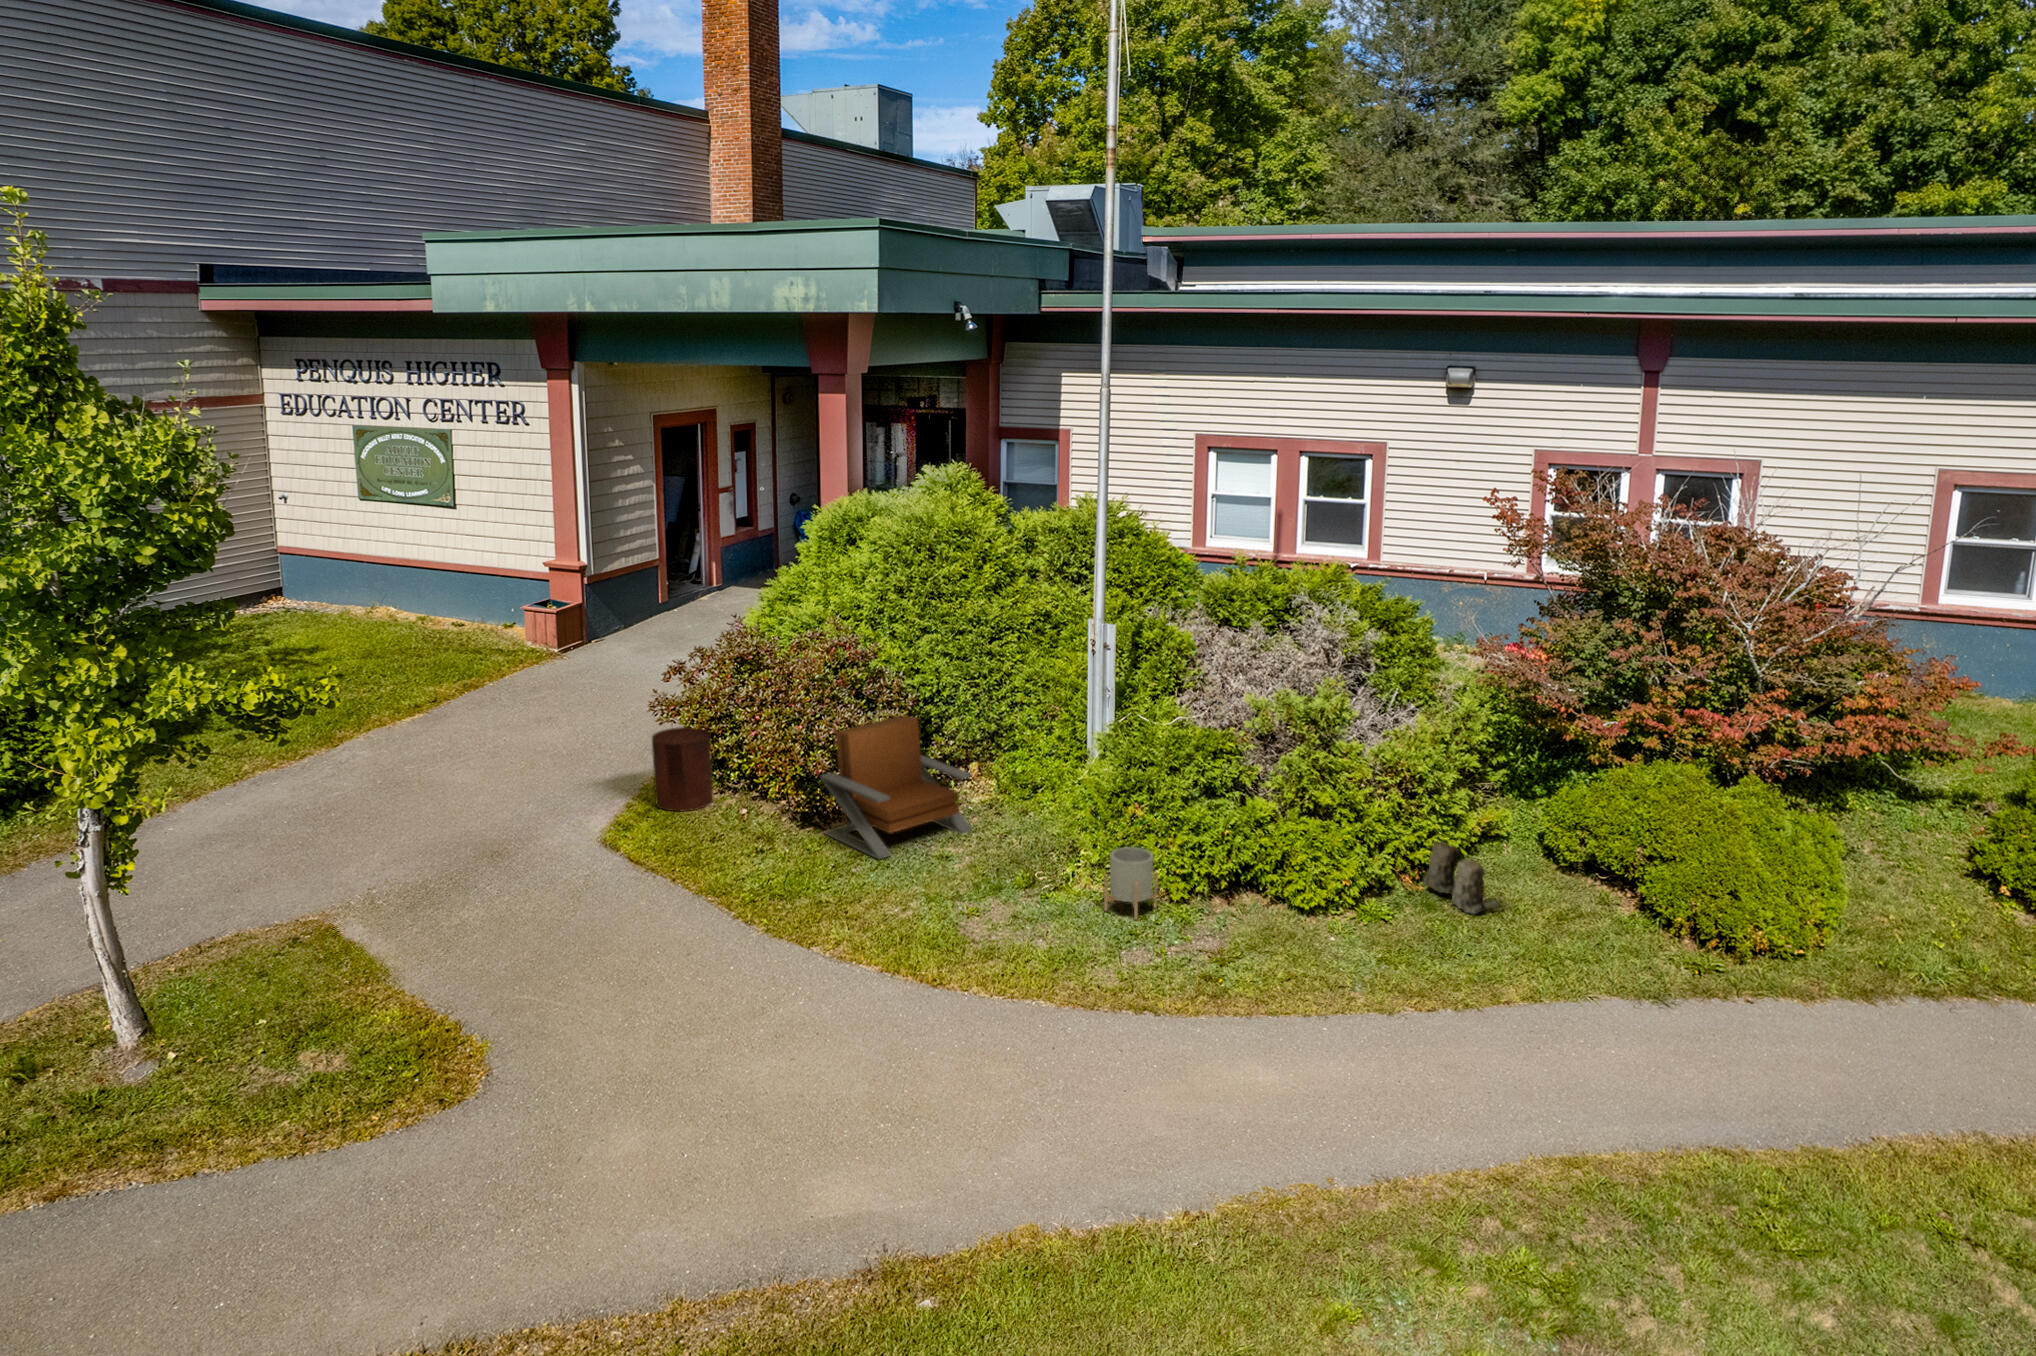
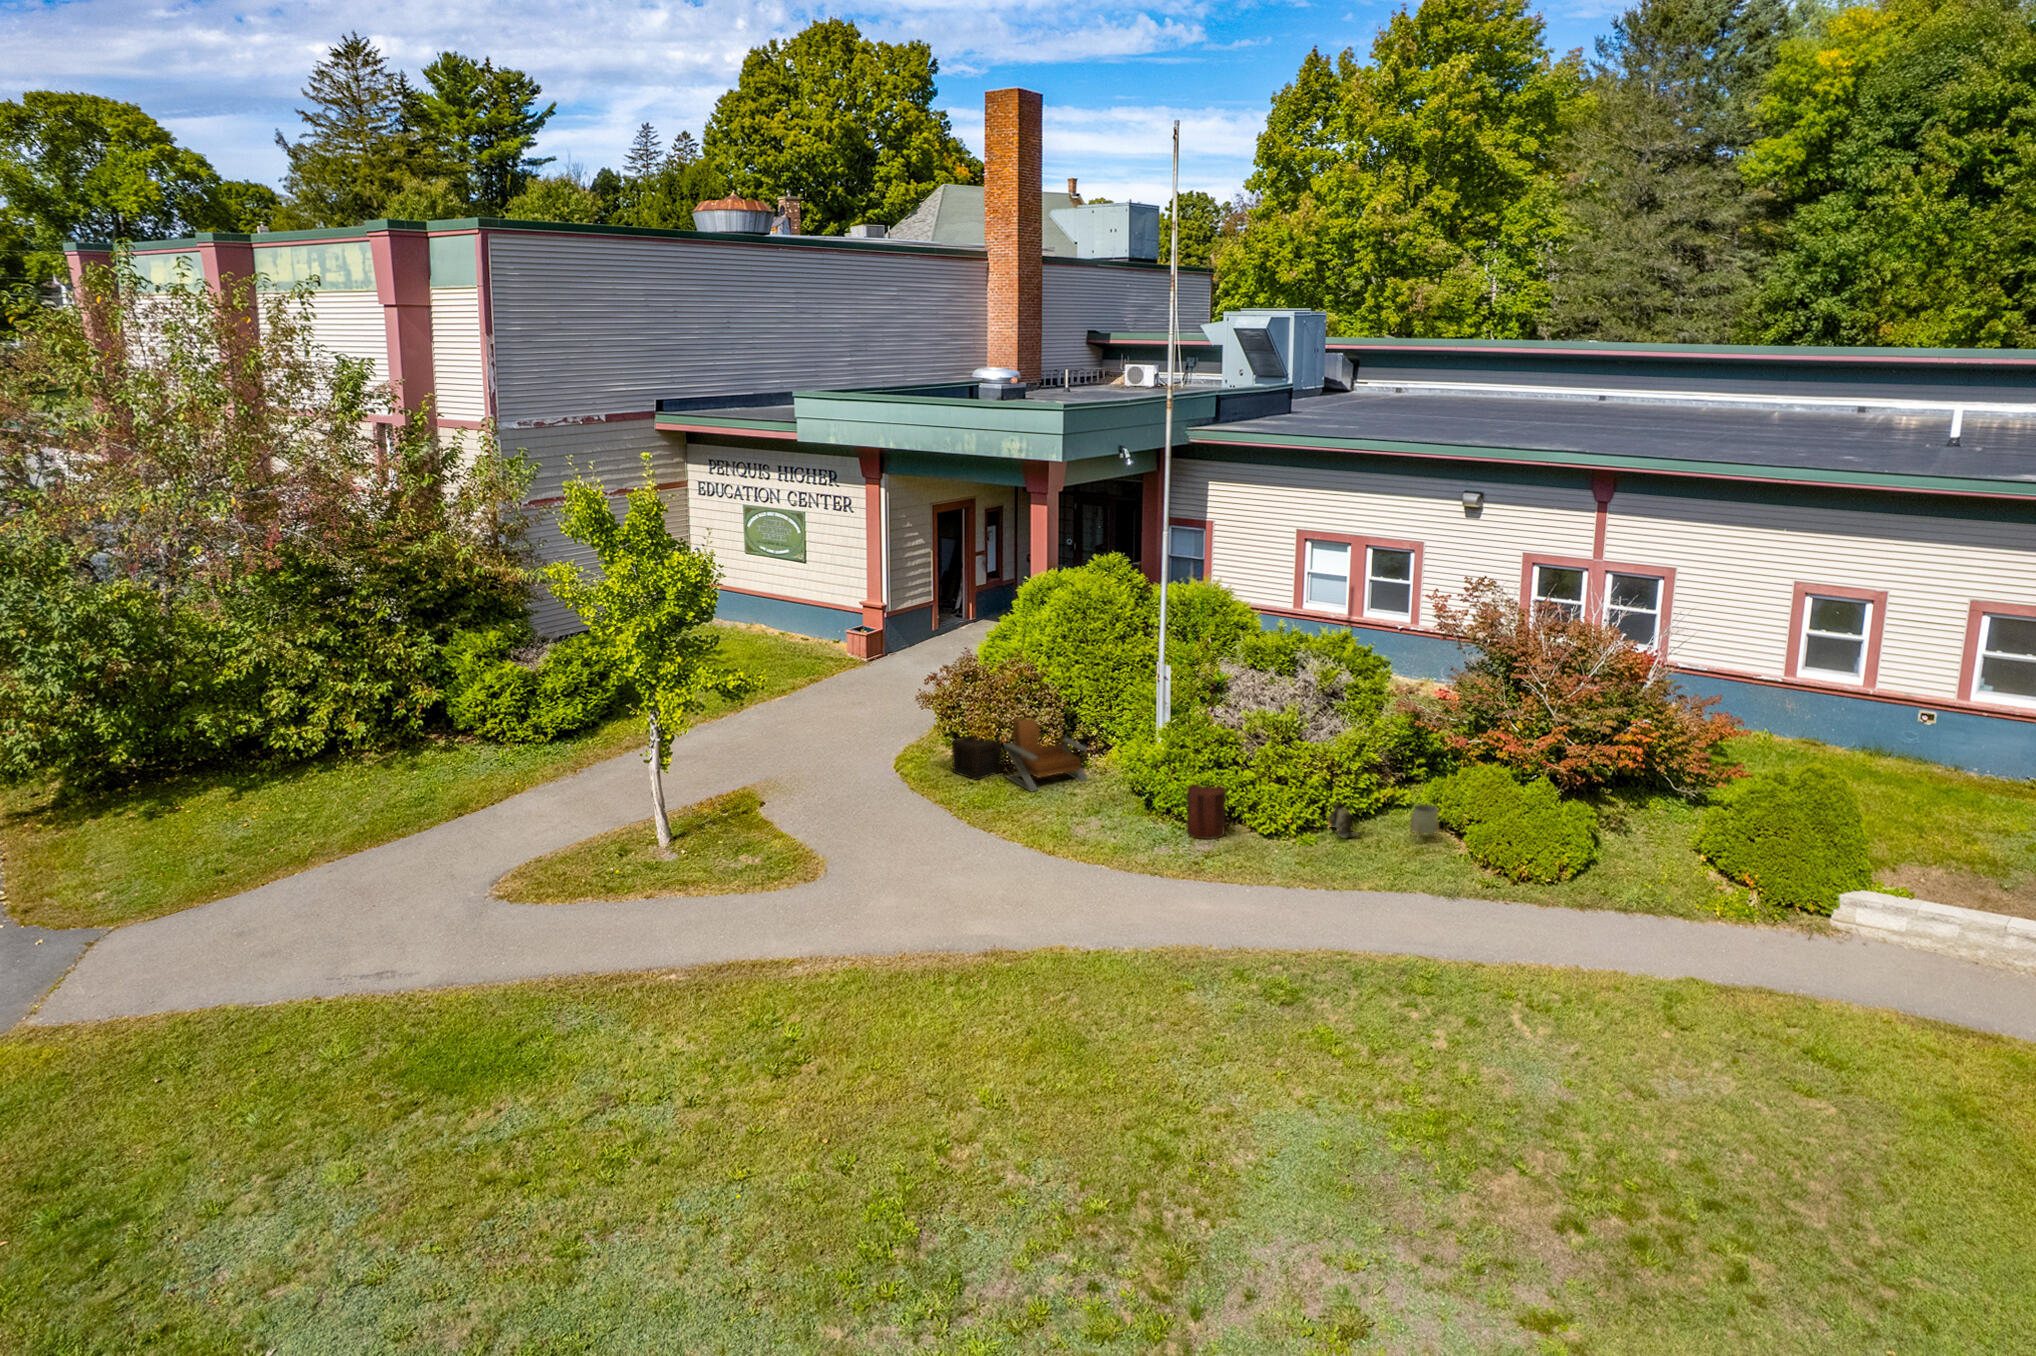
trash can: present [652,727,714,811] -> present [1187,784,1226,839]
wooden crate: none [727,758,814,843] -> present [952,735,1001,780]
planter: present [1104,847,1158,920] -> present [1410,804,1439,841]

